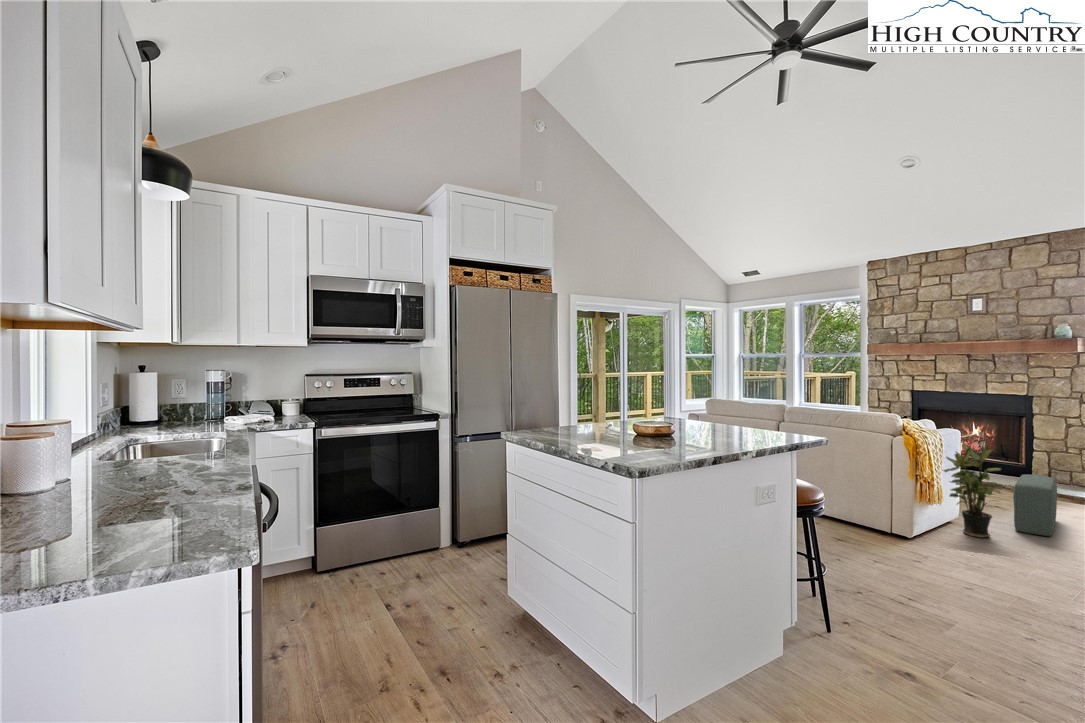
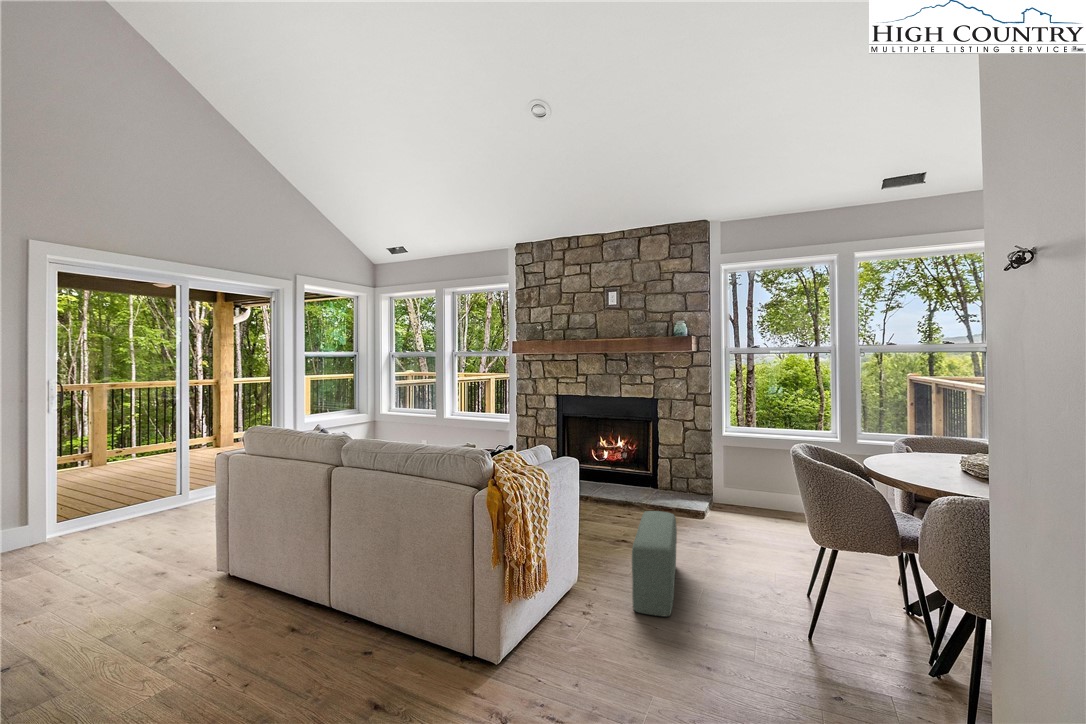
potted plant: present [944,445,1003,538] -> none [544,499,617,654]

